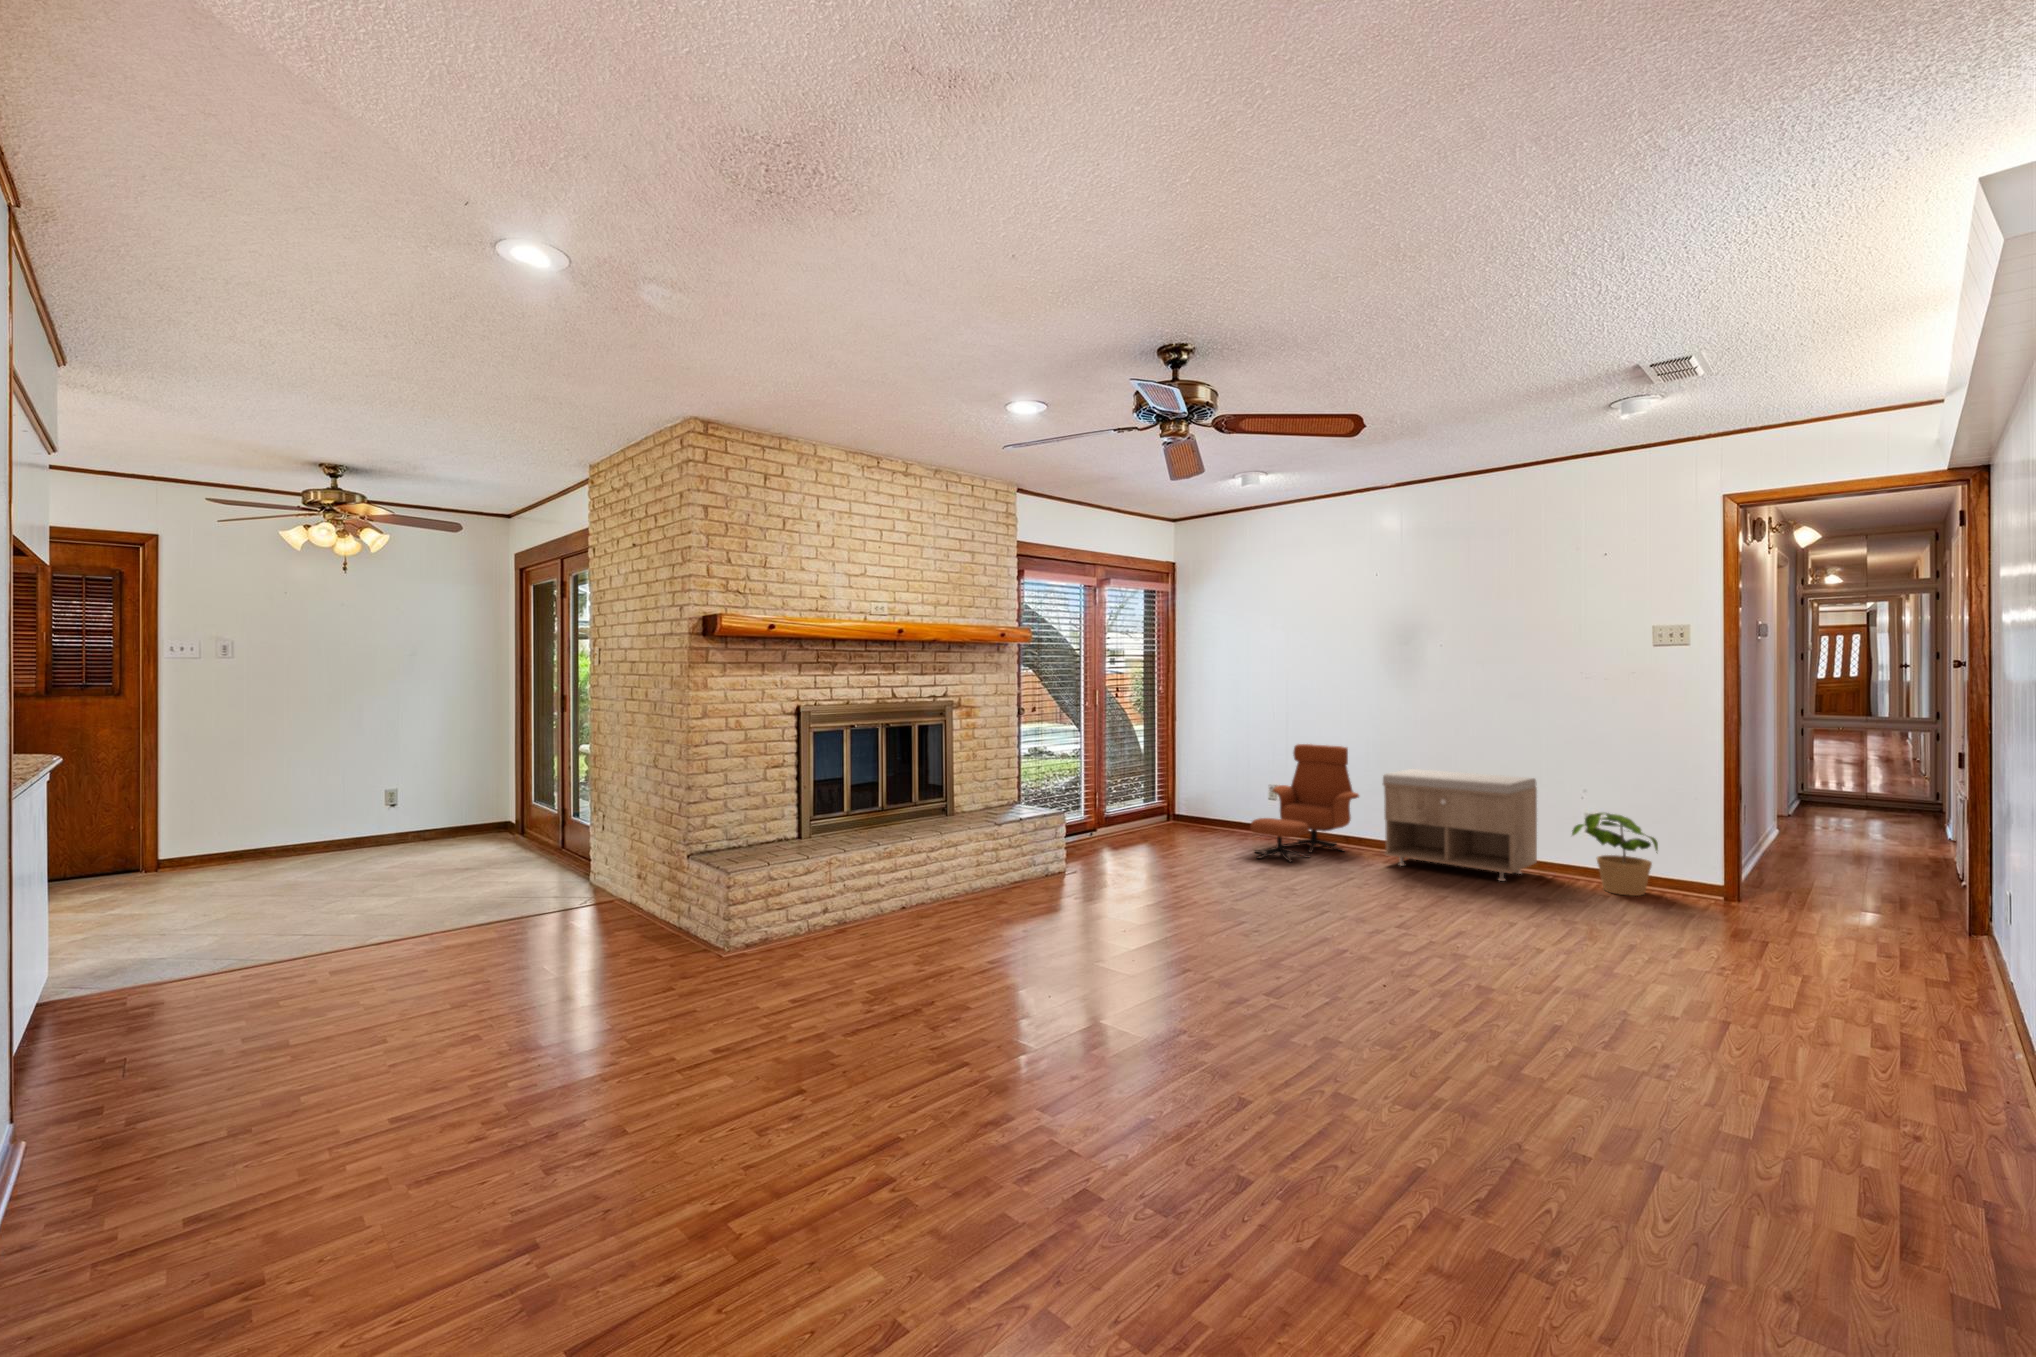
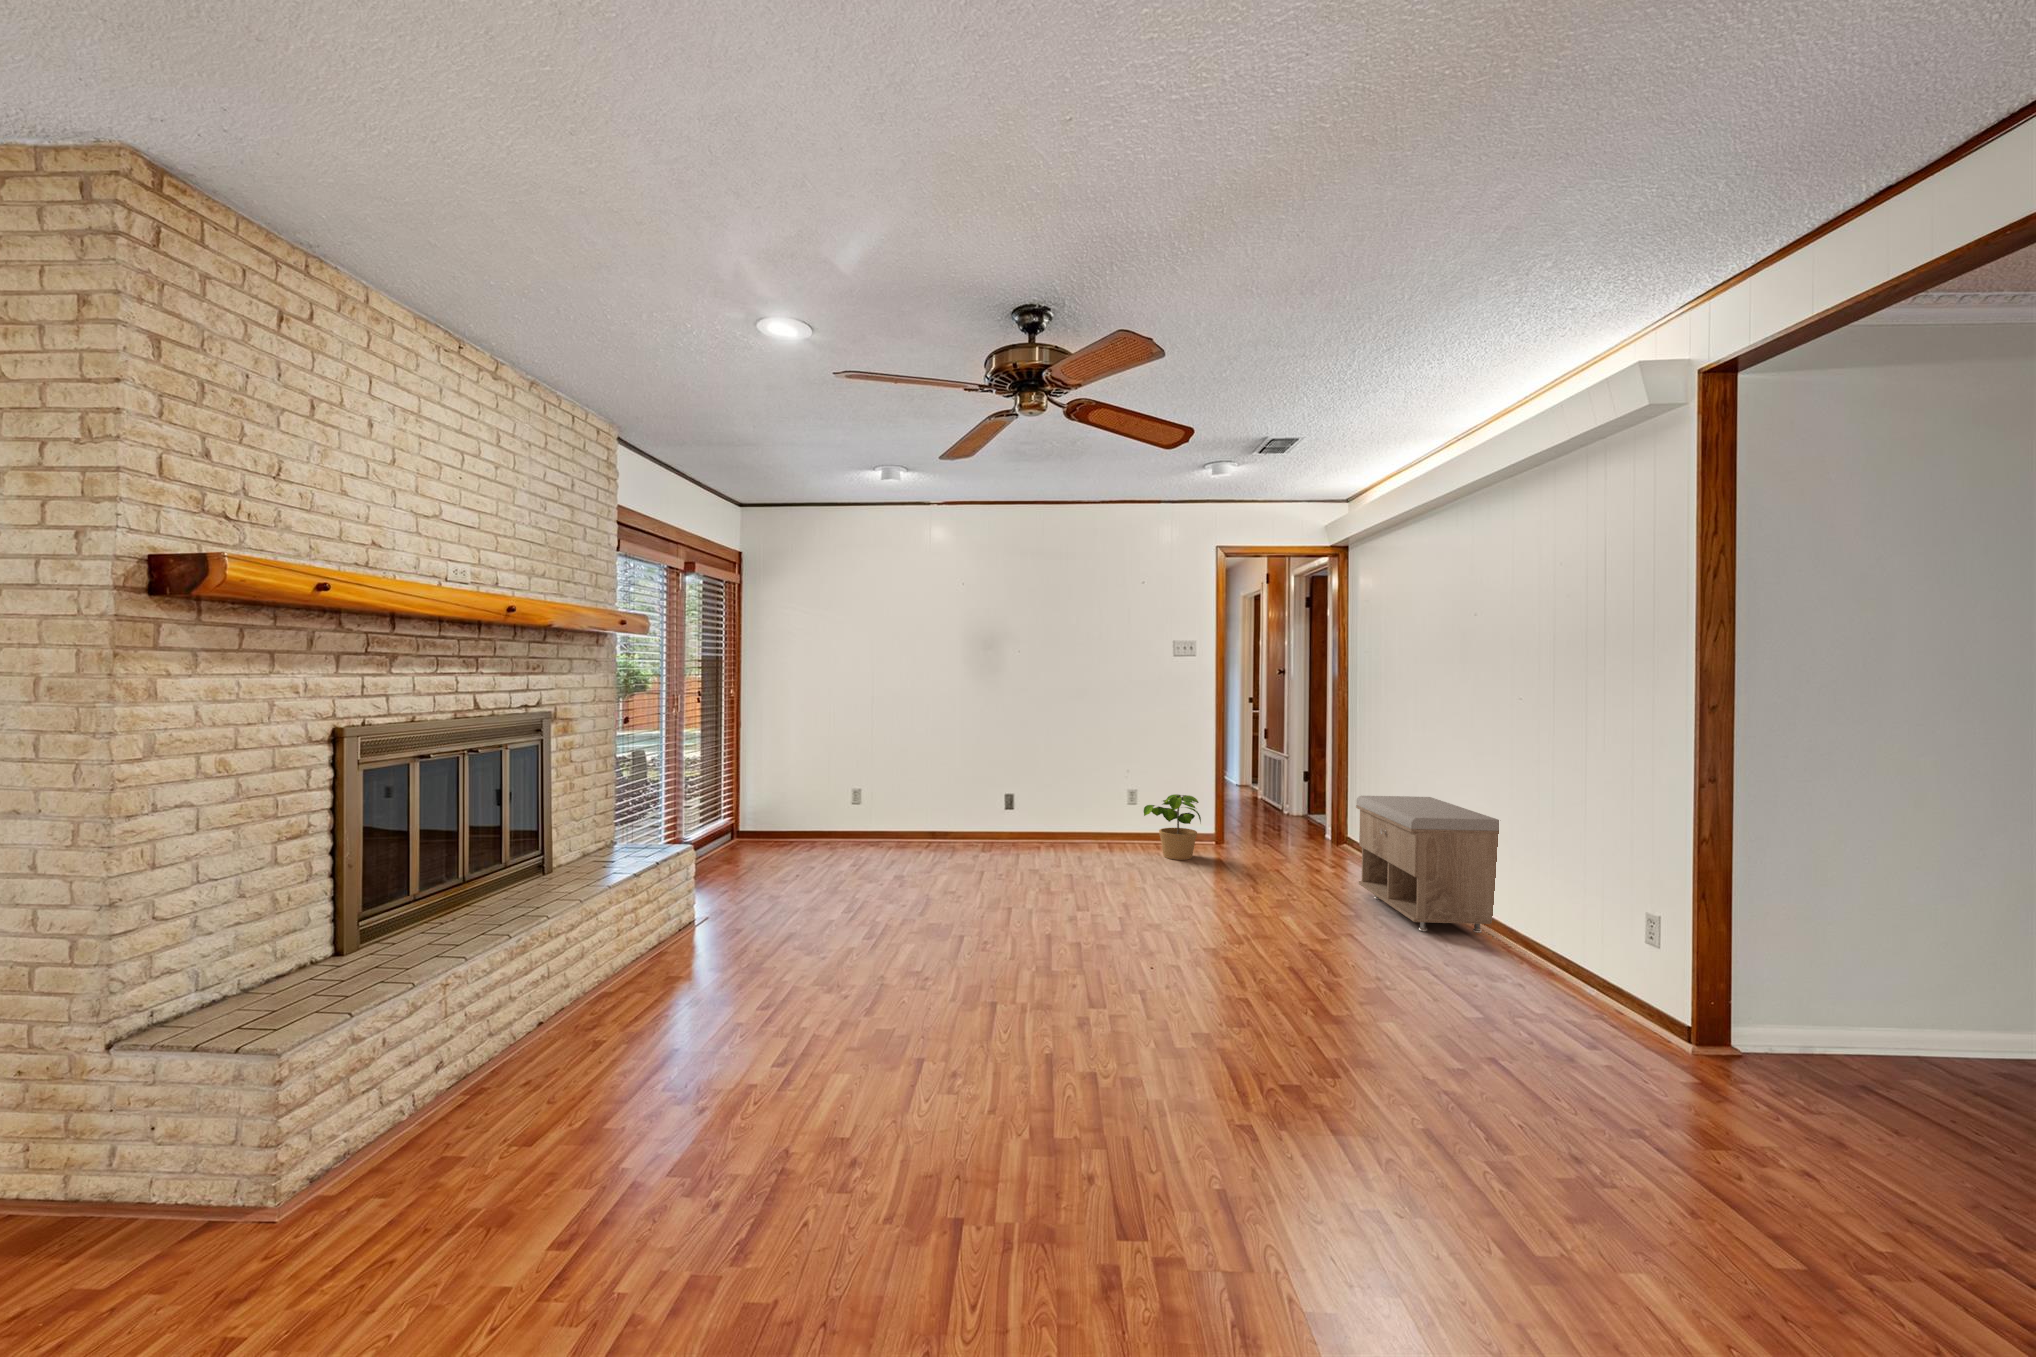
lounge chair: present [1251,744,1359,862] -> none [870,746,959,870]
storage bench: present [1383,769,1537,881] -> present [1356,796,1499,933]

